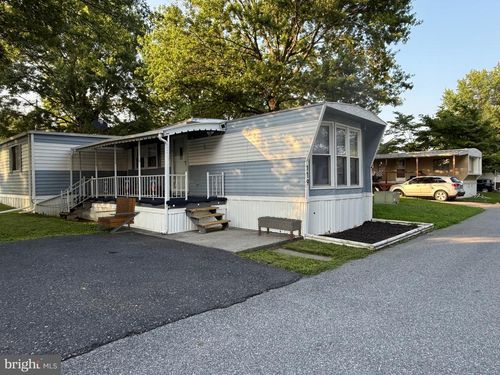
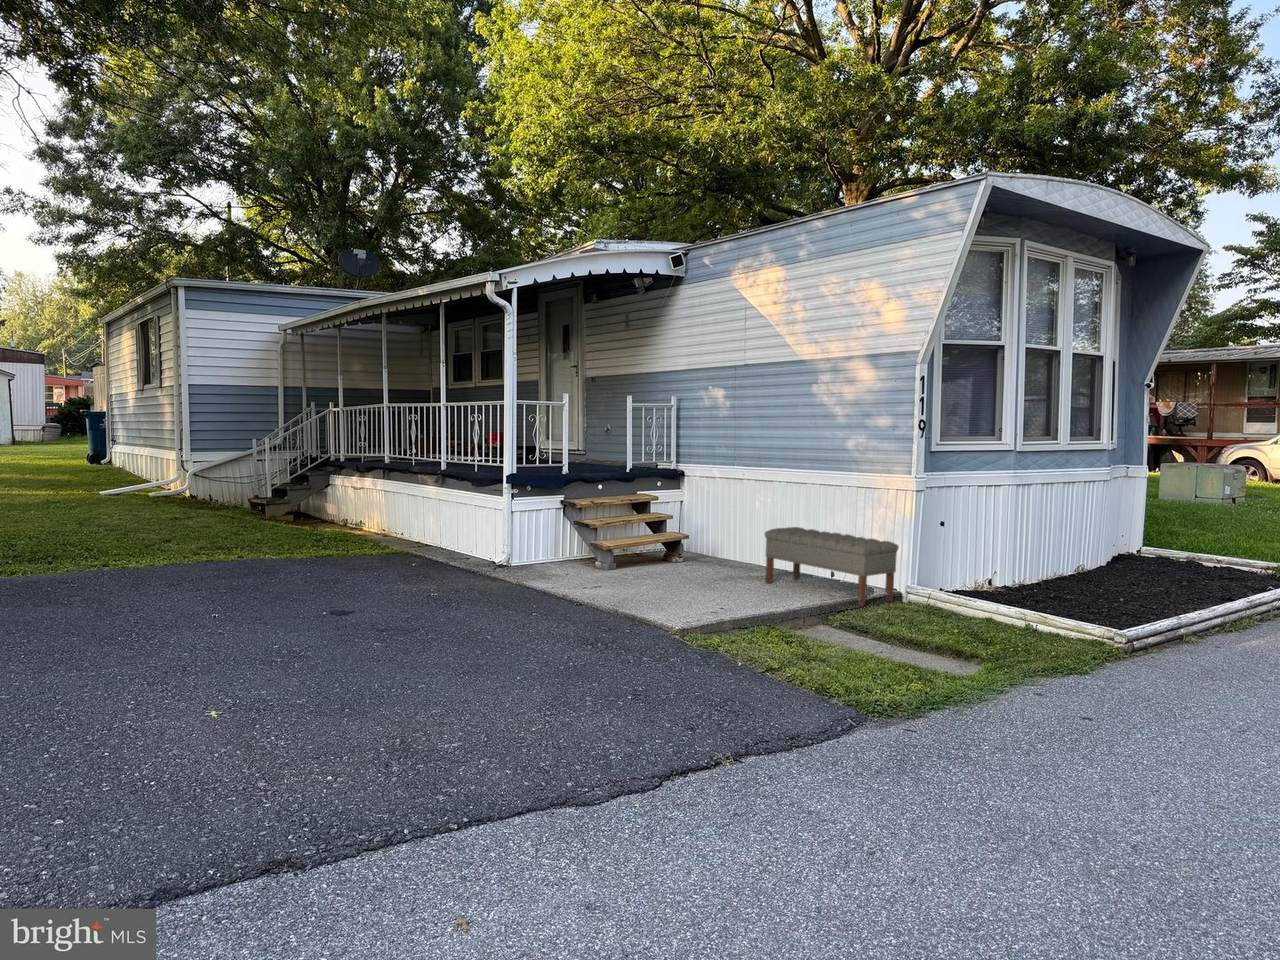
lounge chair: present [95,197,140,234] -> none [328,458,442,556]

